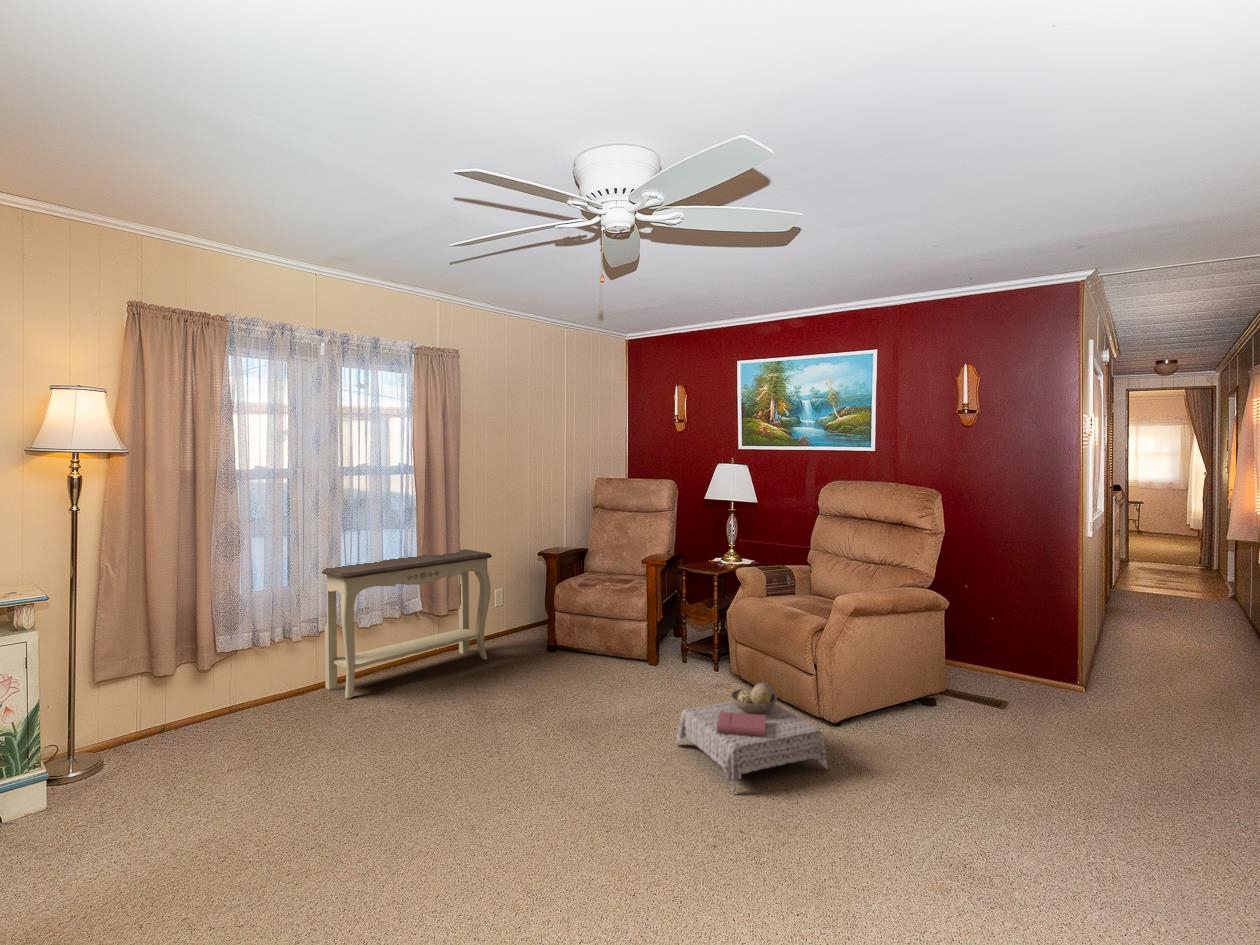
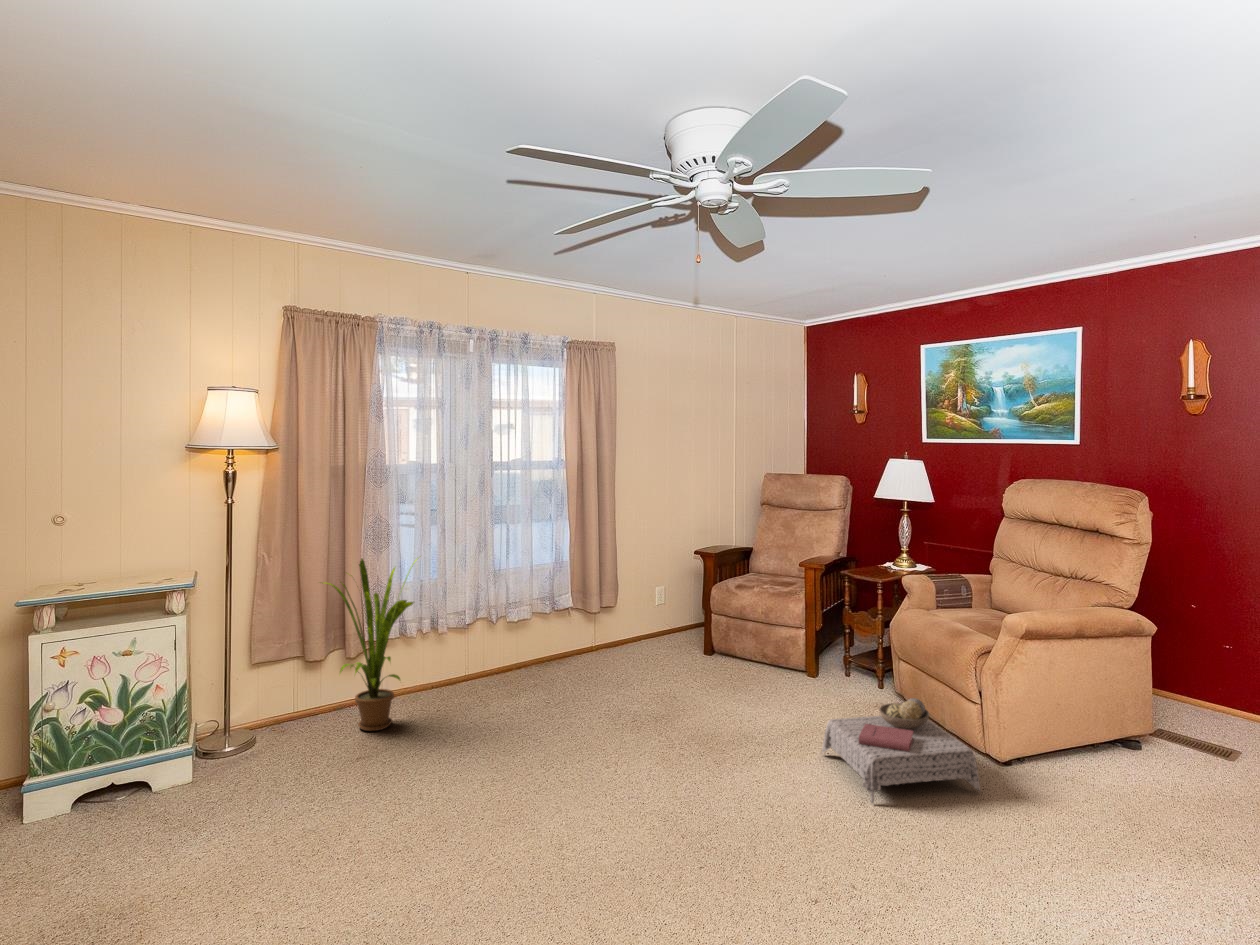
console table: present [322,549,492,699] -> none [482,548,644,688]
house plant: none [107,553,246,763] -> present [323,558,417,731]

